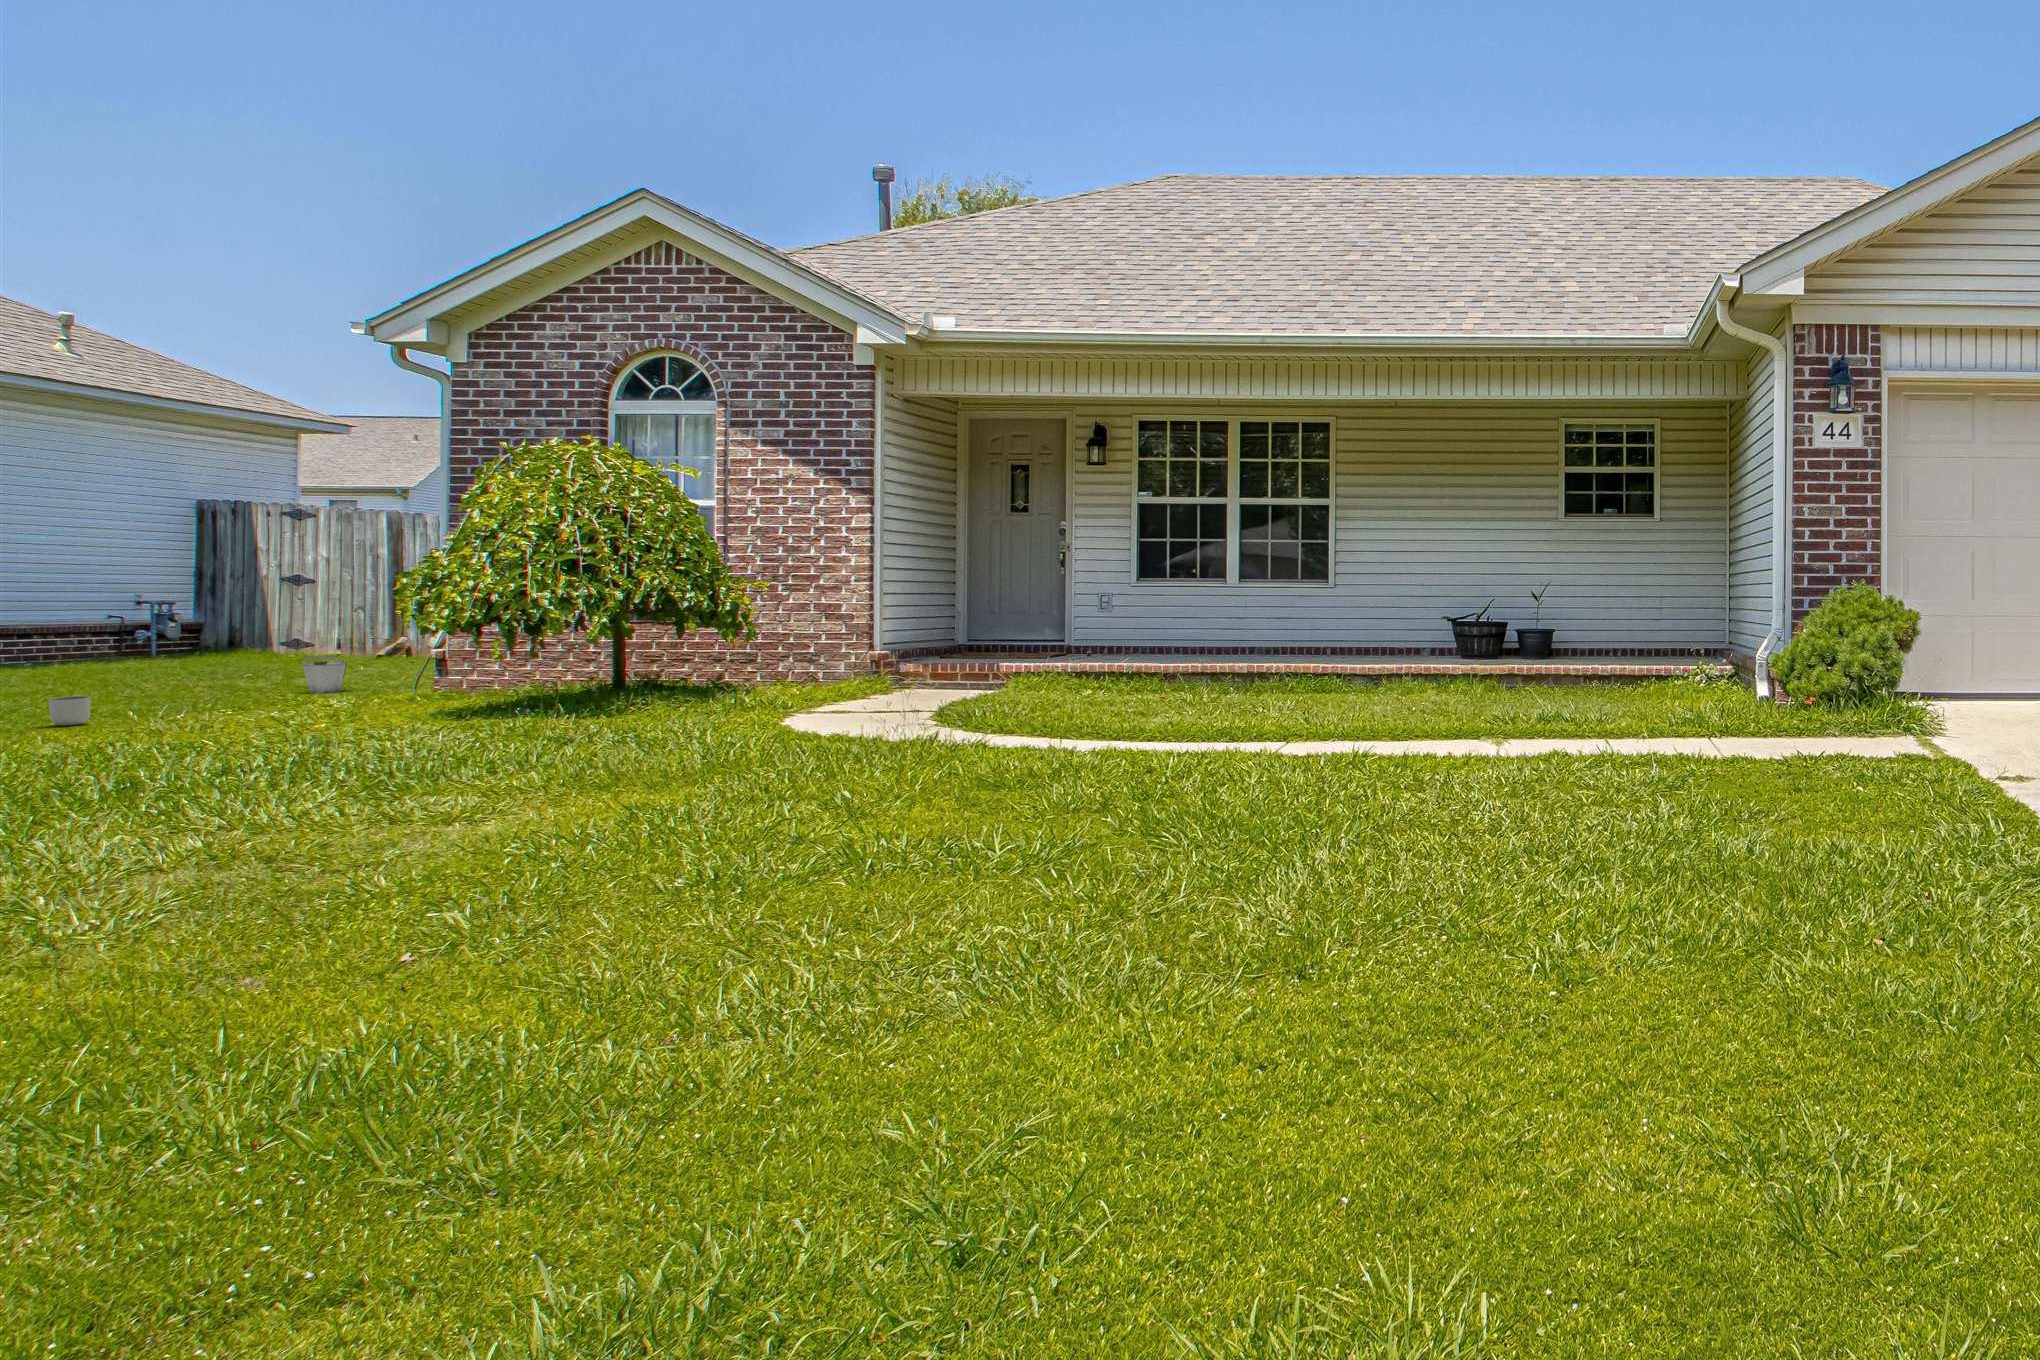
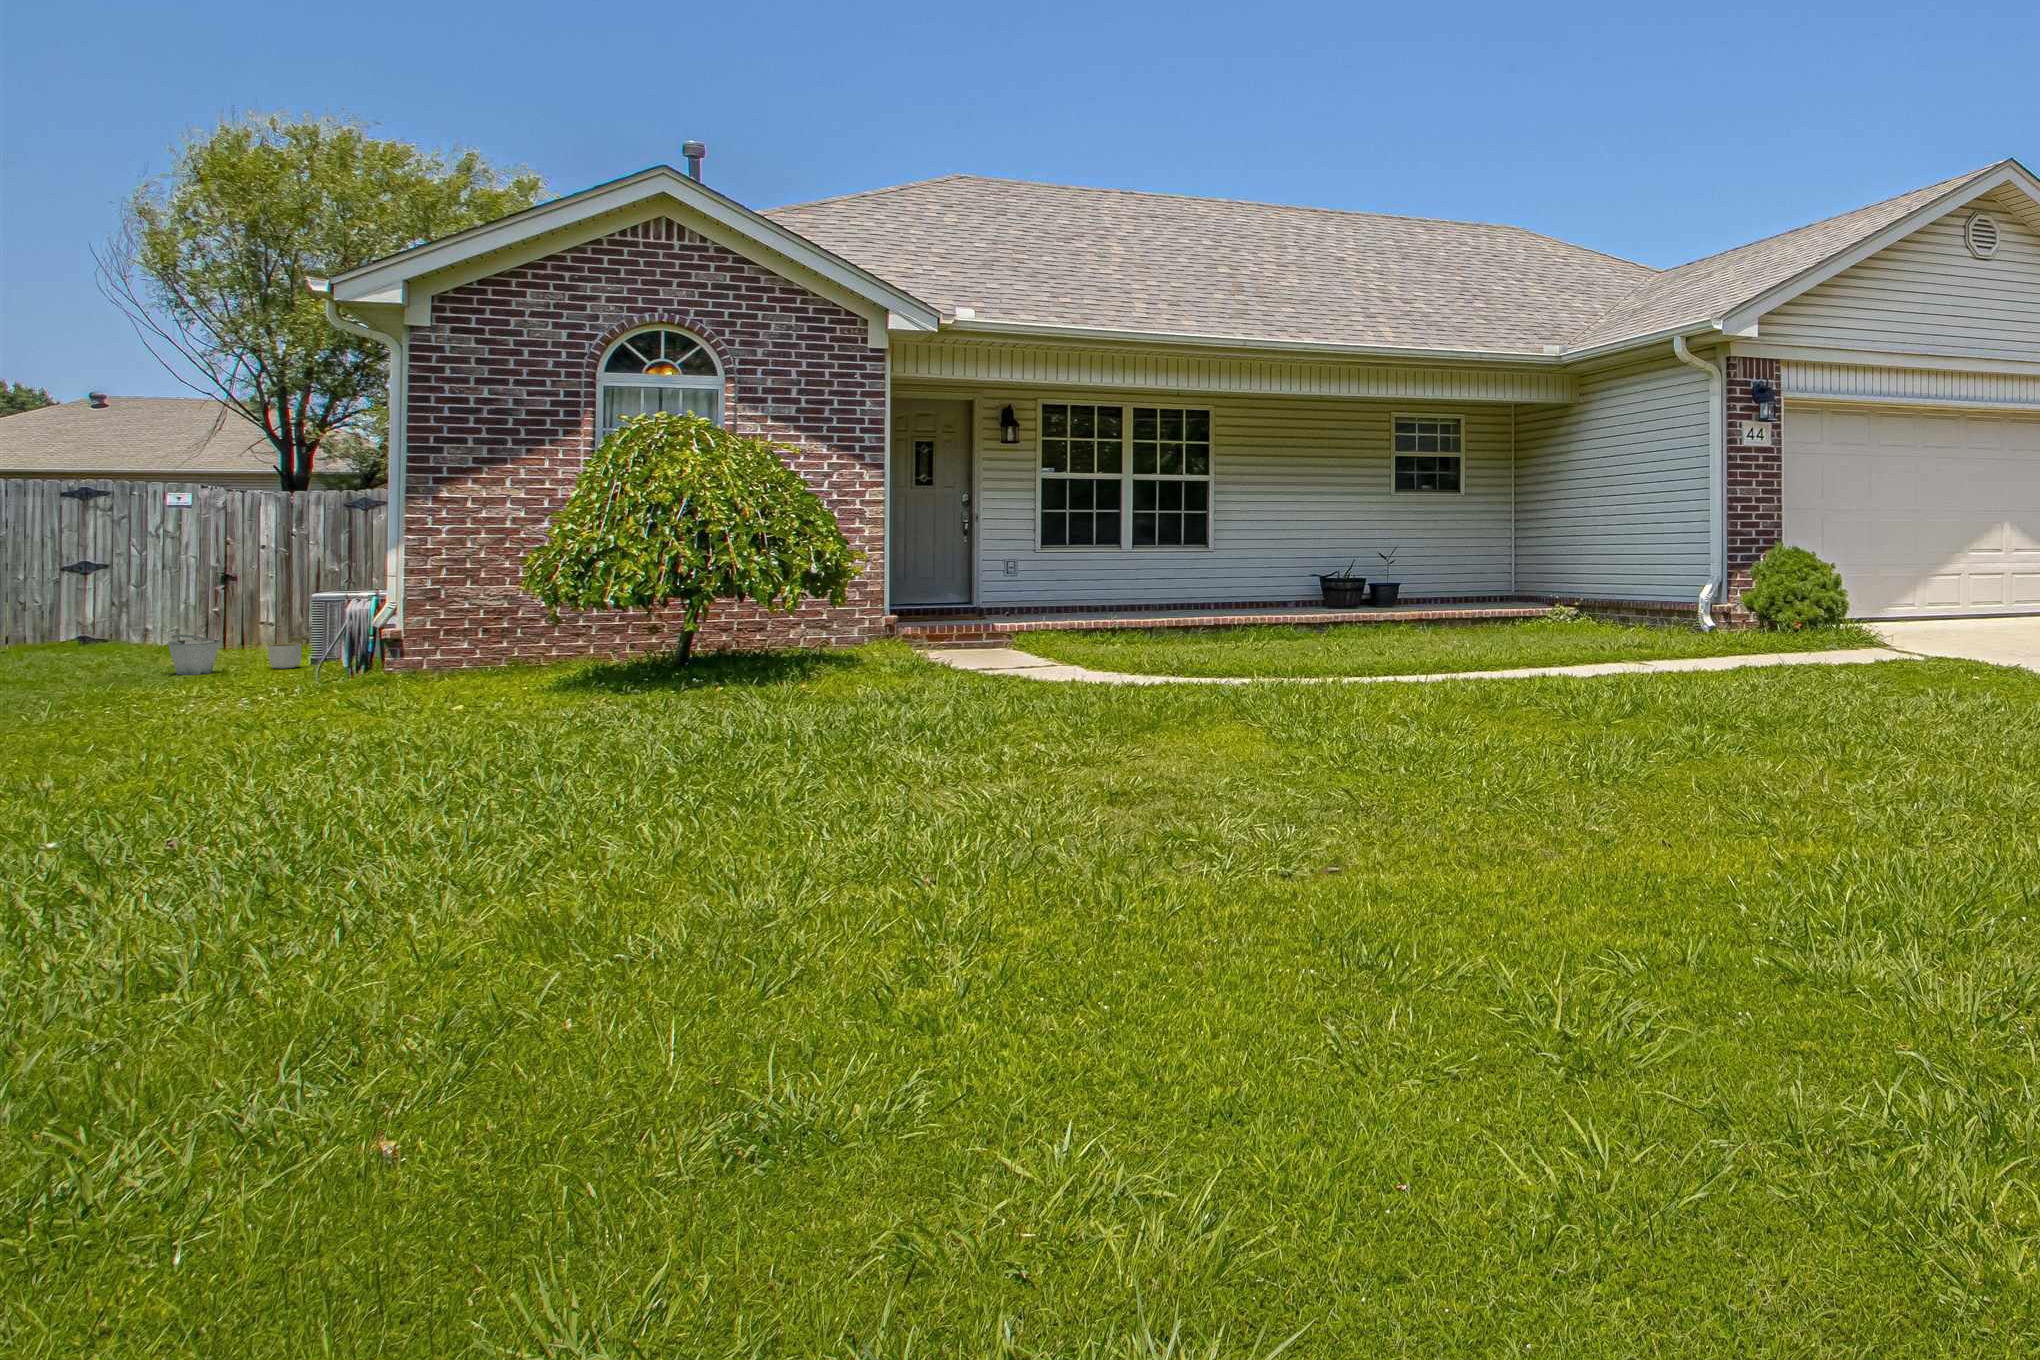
planter: present [49,696,91,726] -> present [268,643,302,669]

